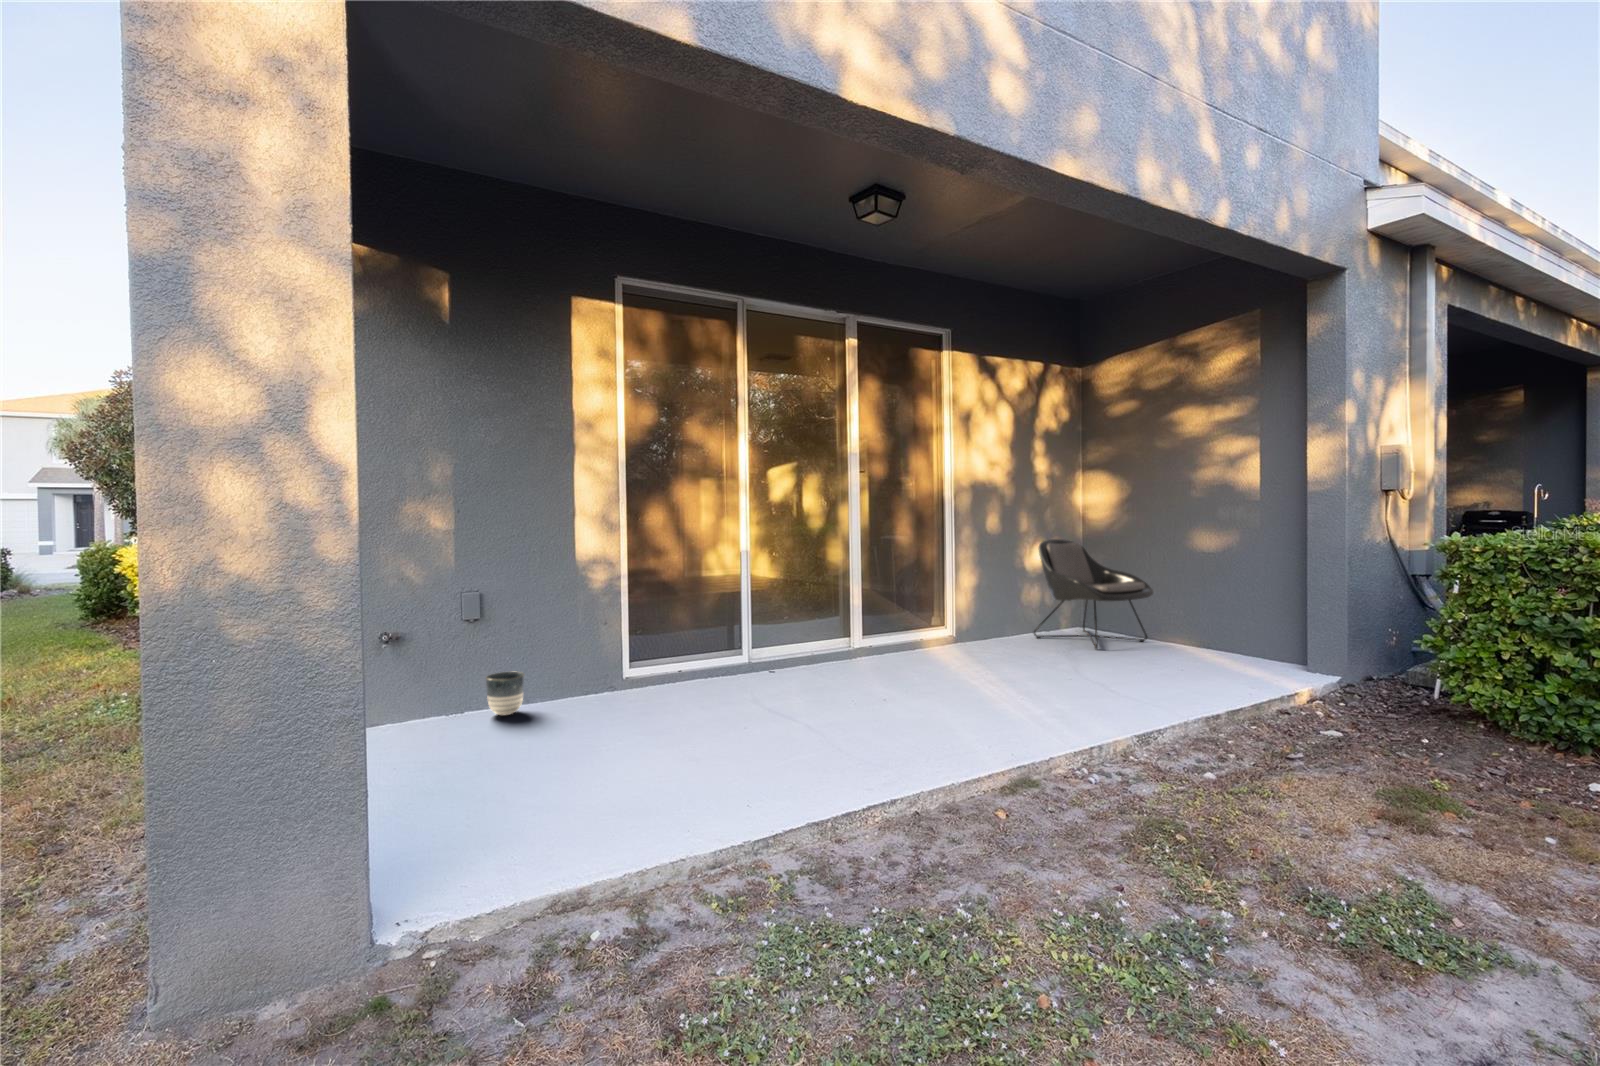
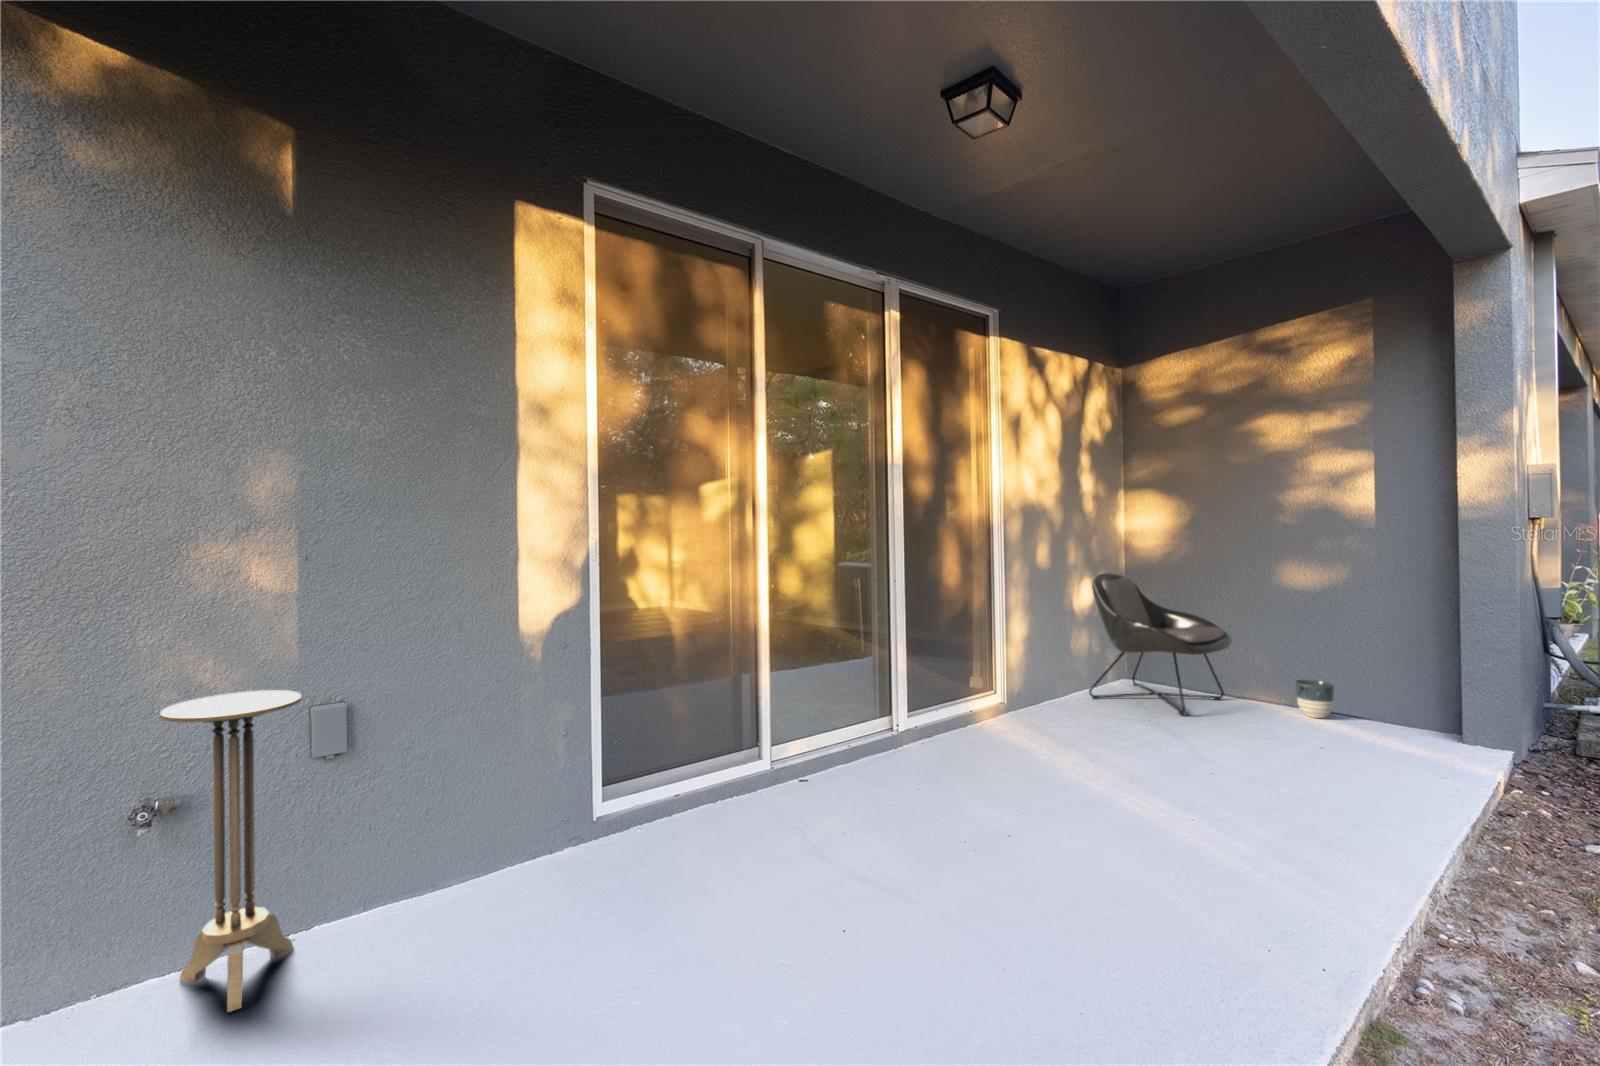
side table: none [392,580,456,735] -> present [160,690,301,1012]
planter: present [486,672,524,715] -> present [1296,680,1335,718]

